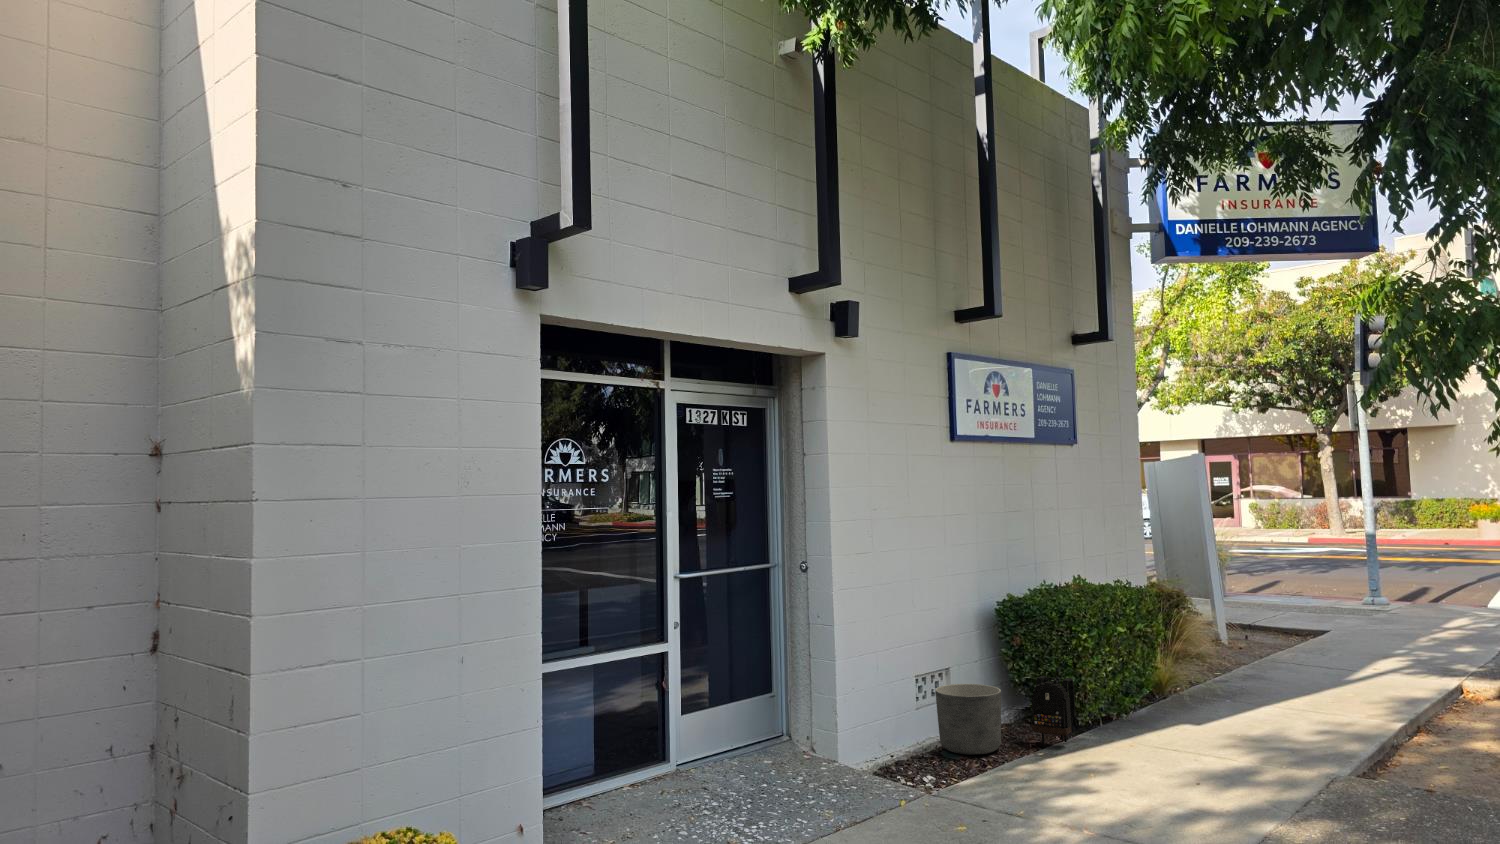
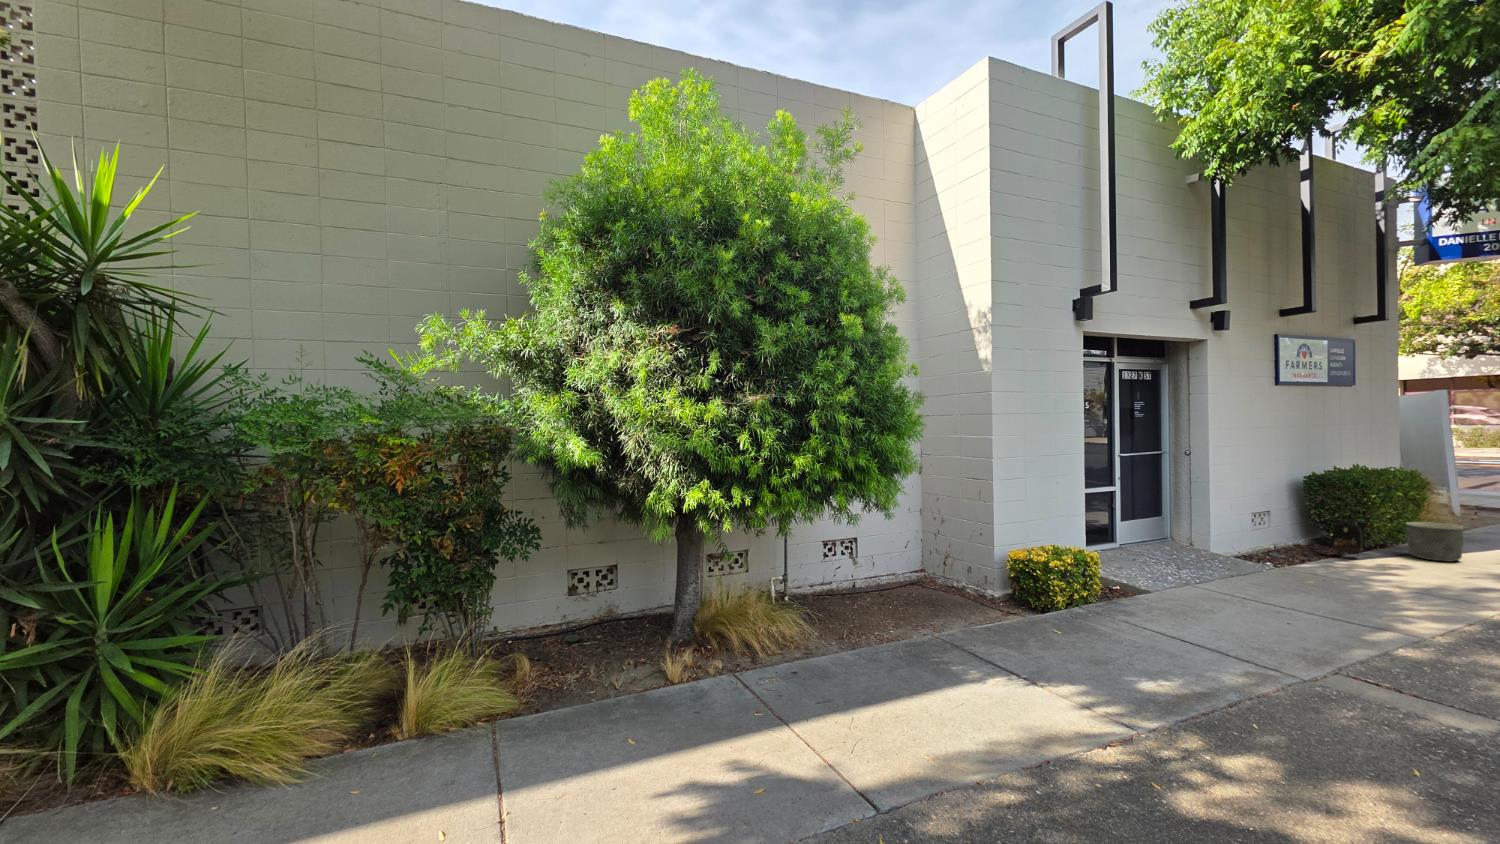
planter: present [935,684,1001,755] -> present [1406,522,1463,561]

